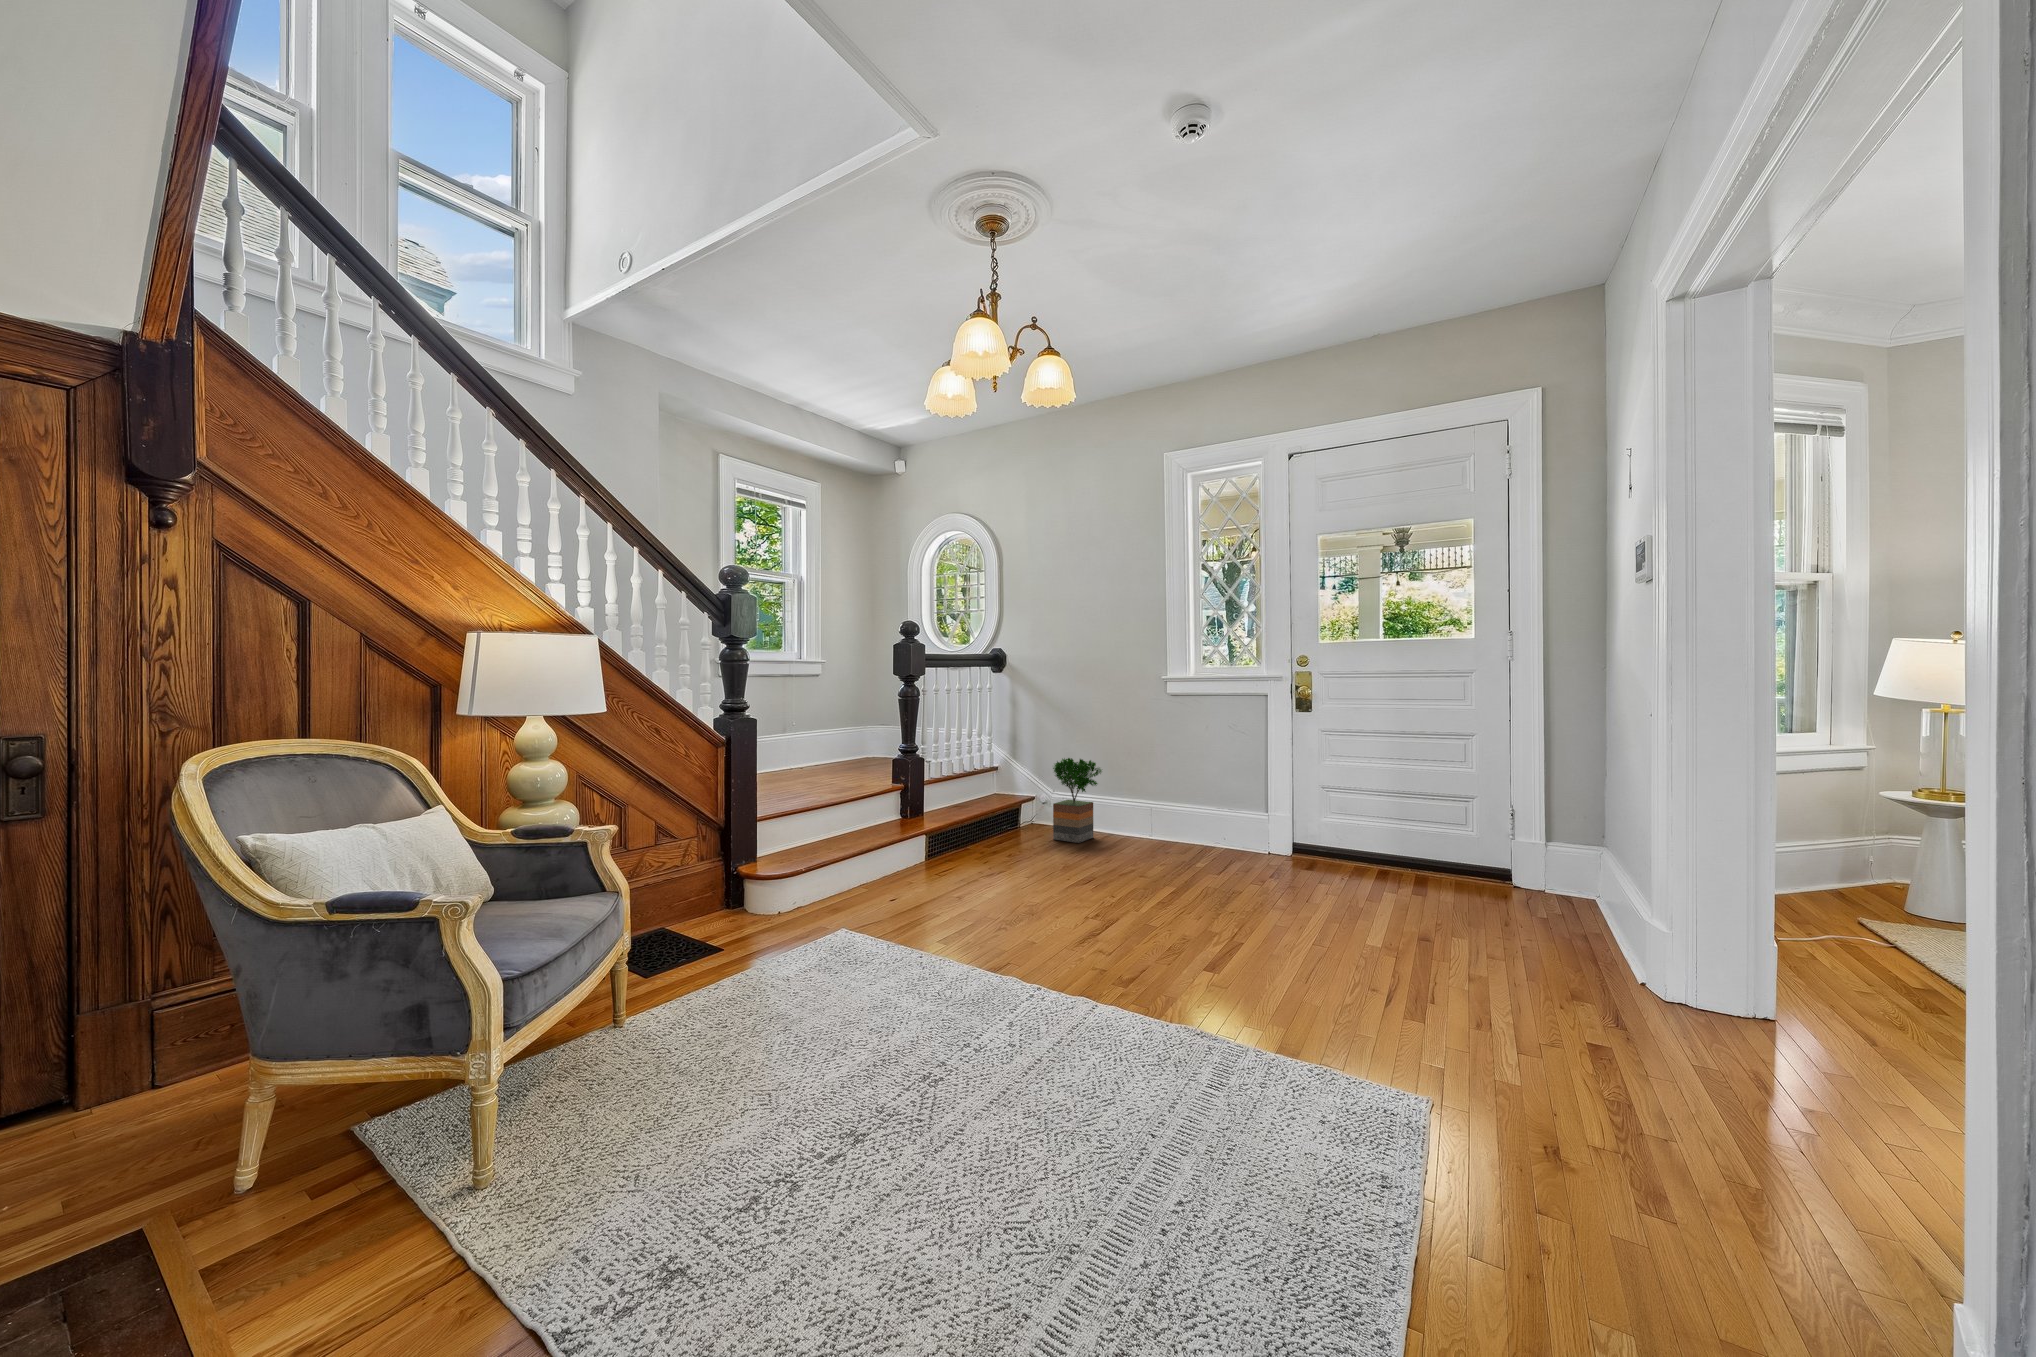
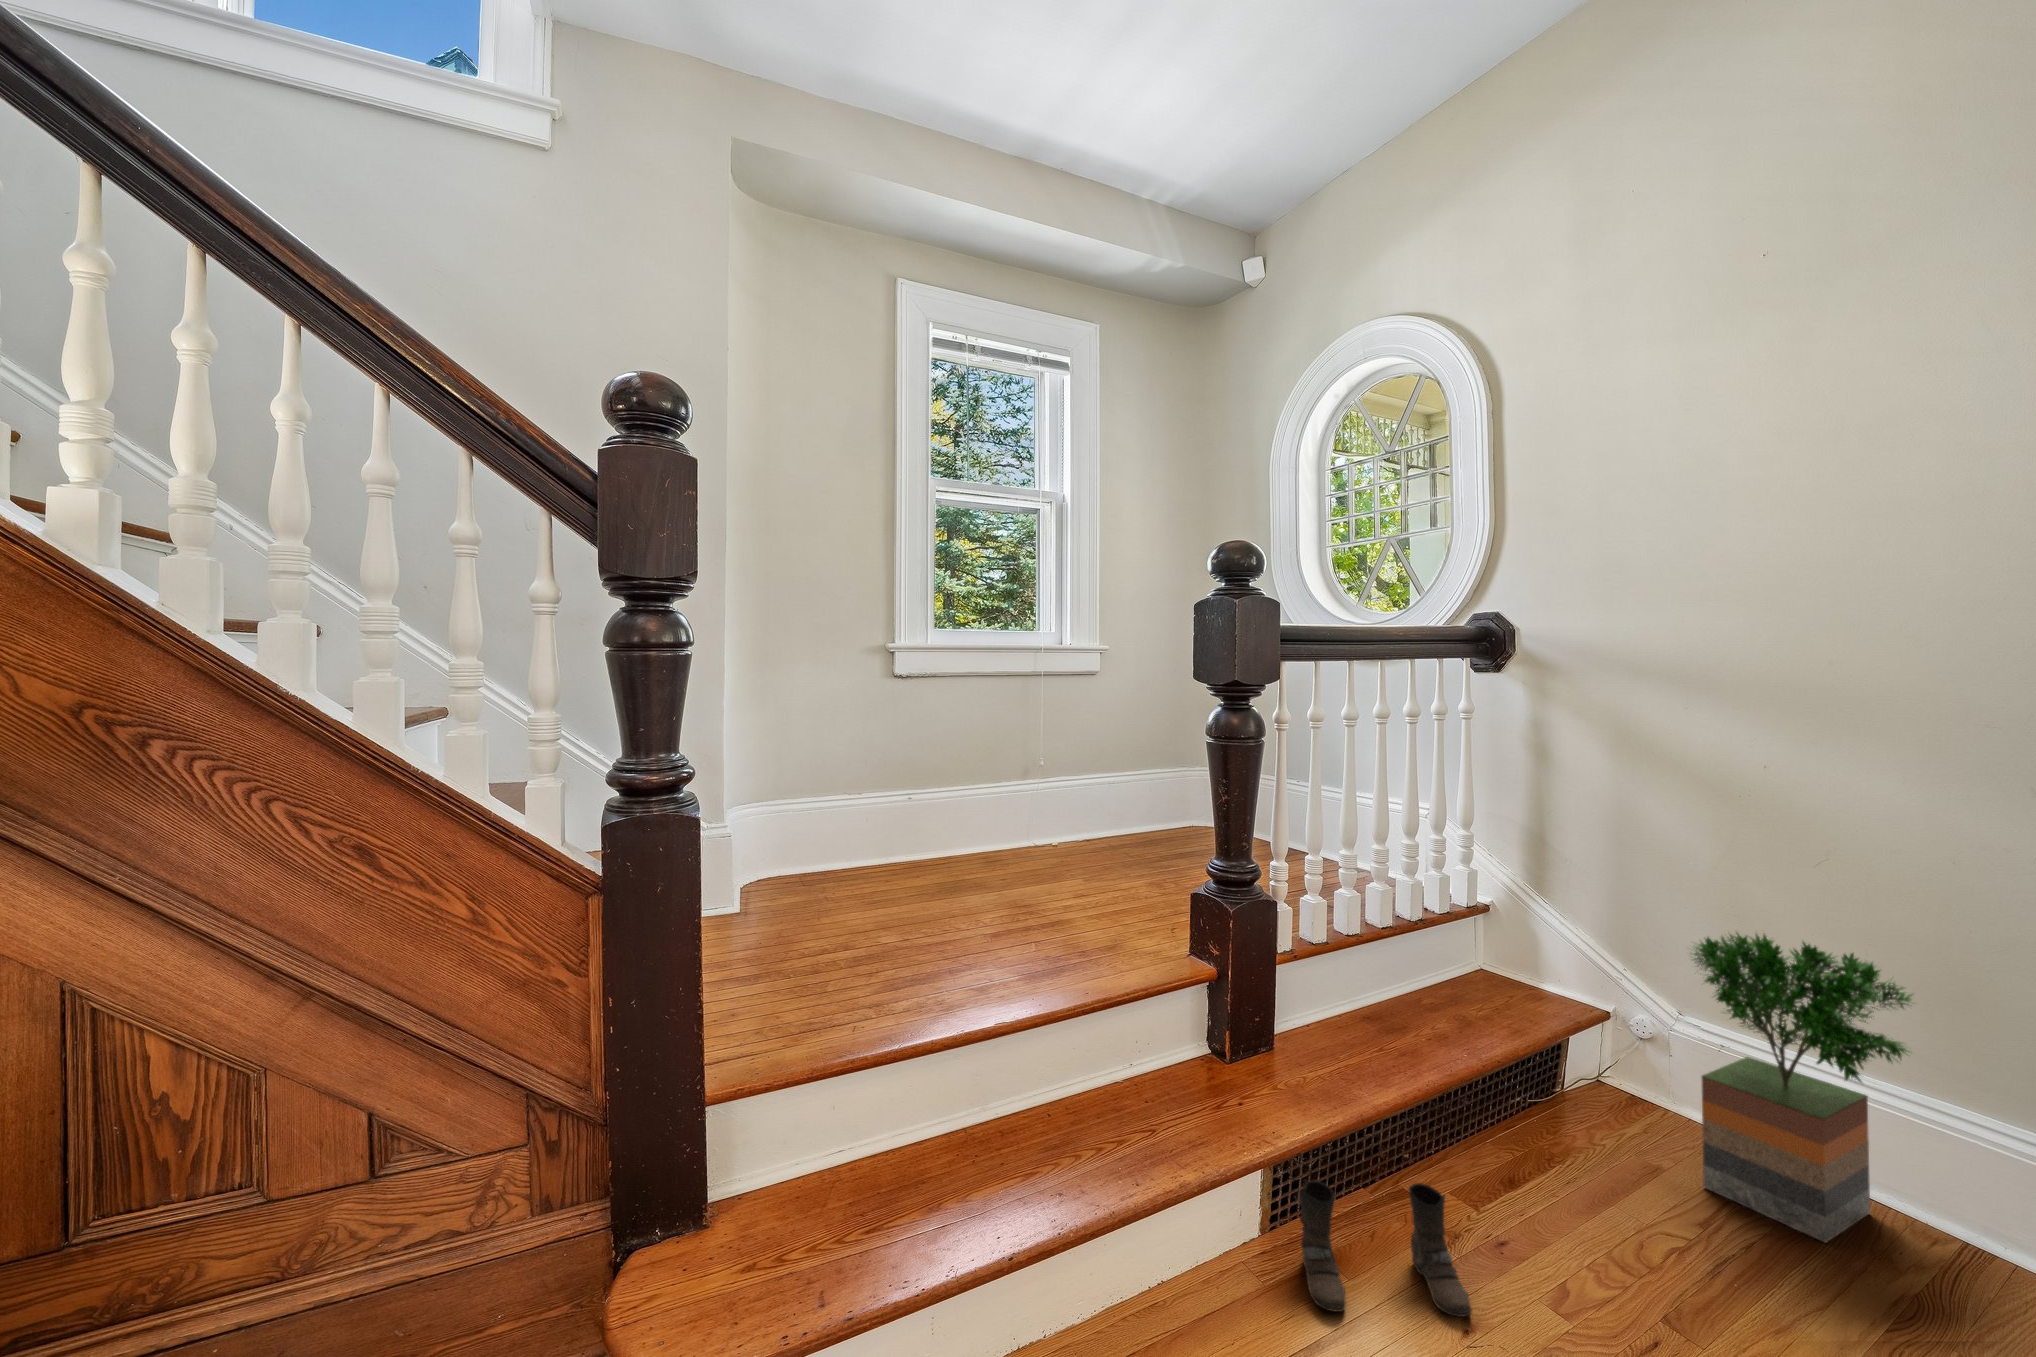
boots: none [937,835,985,868] -> present [1298,1180,1472,1317]

